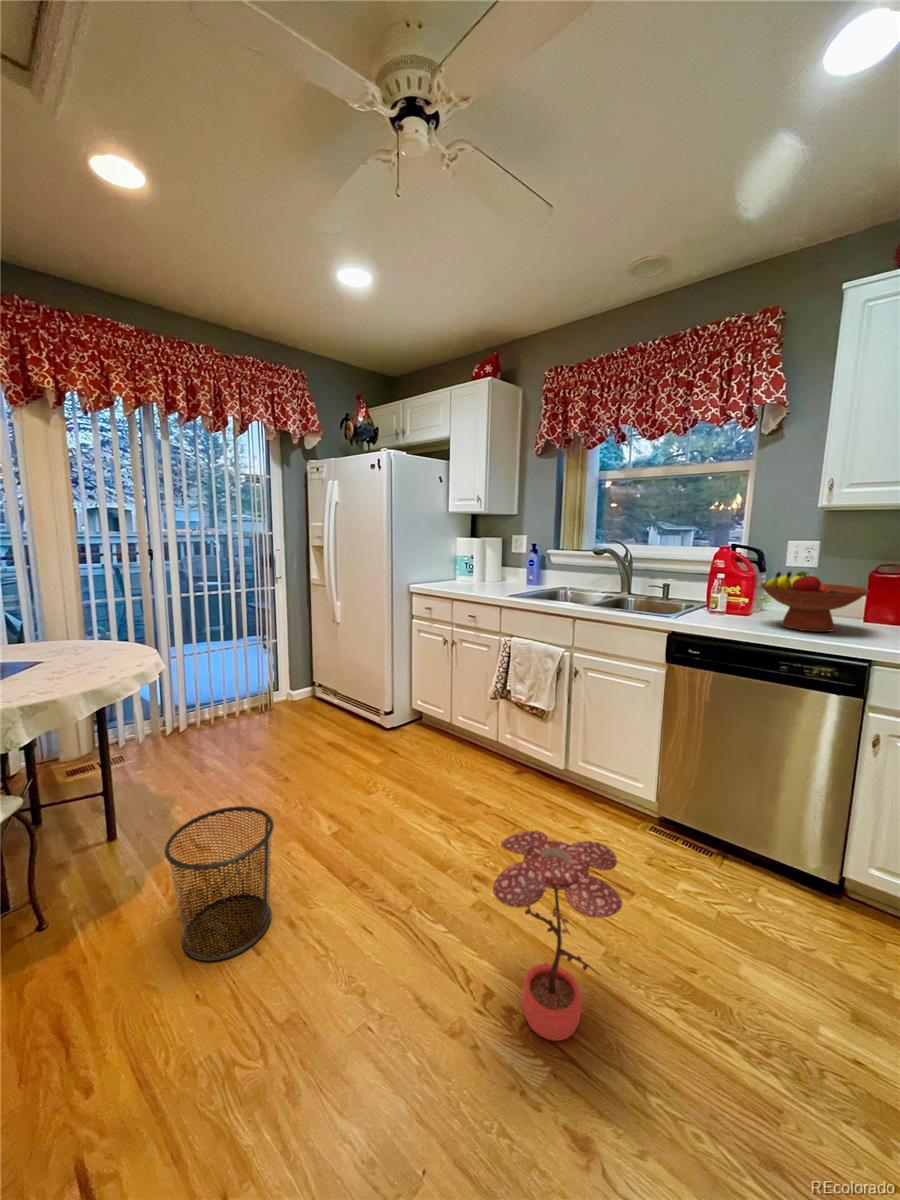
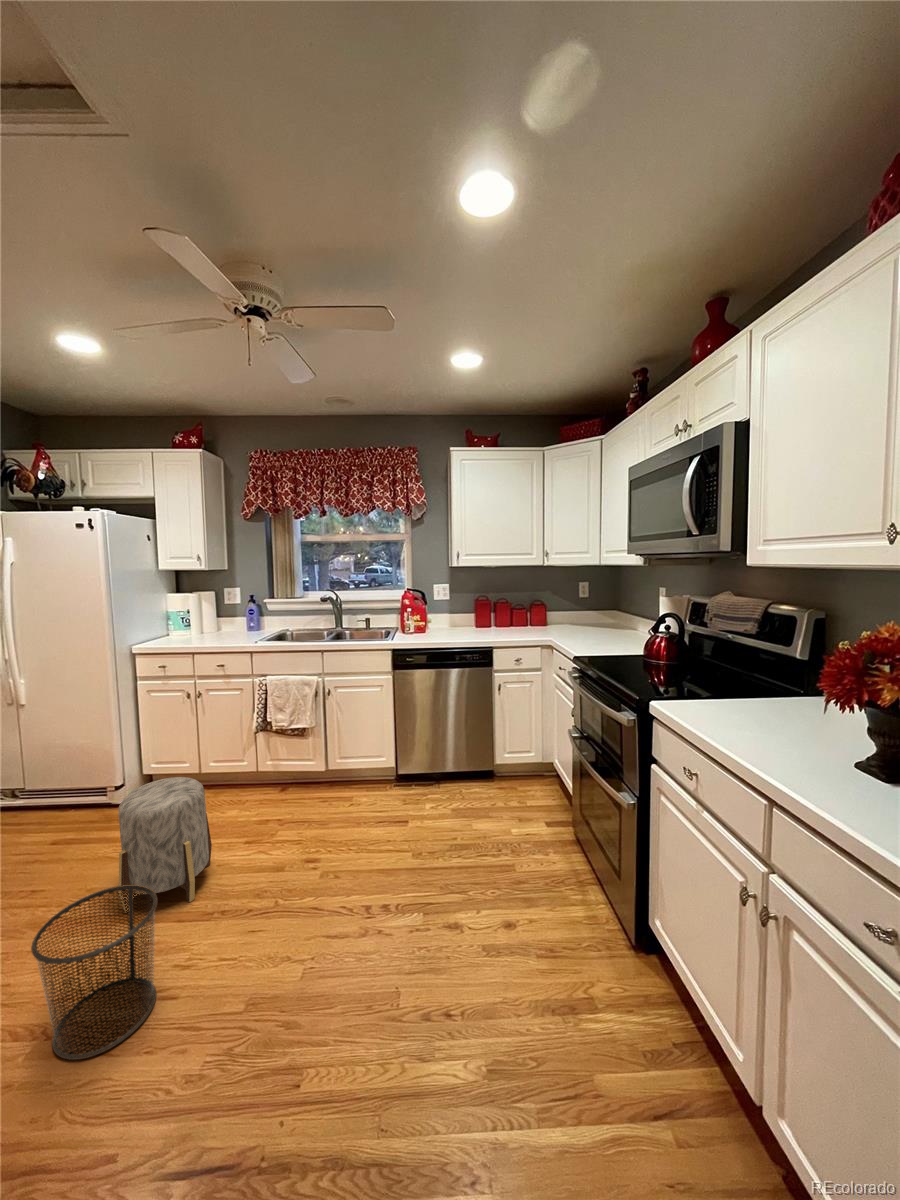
fruit bowl: present [760,571,869,632] -> none [435,603,484,637]
stool: none [310,719,401,854] -> present [118,777,212,913]
potted plant: present [493,831,622,1041] -> none [363,779,449,908]

